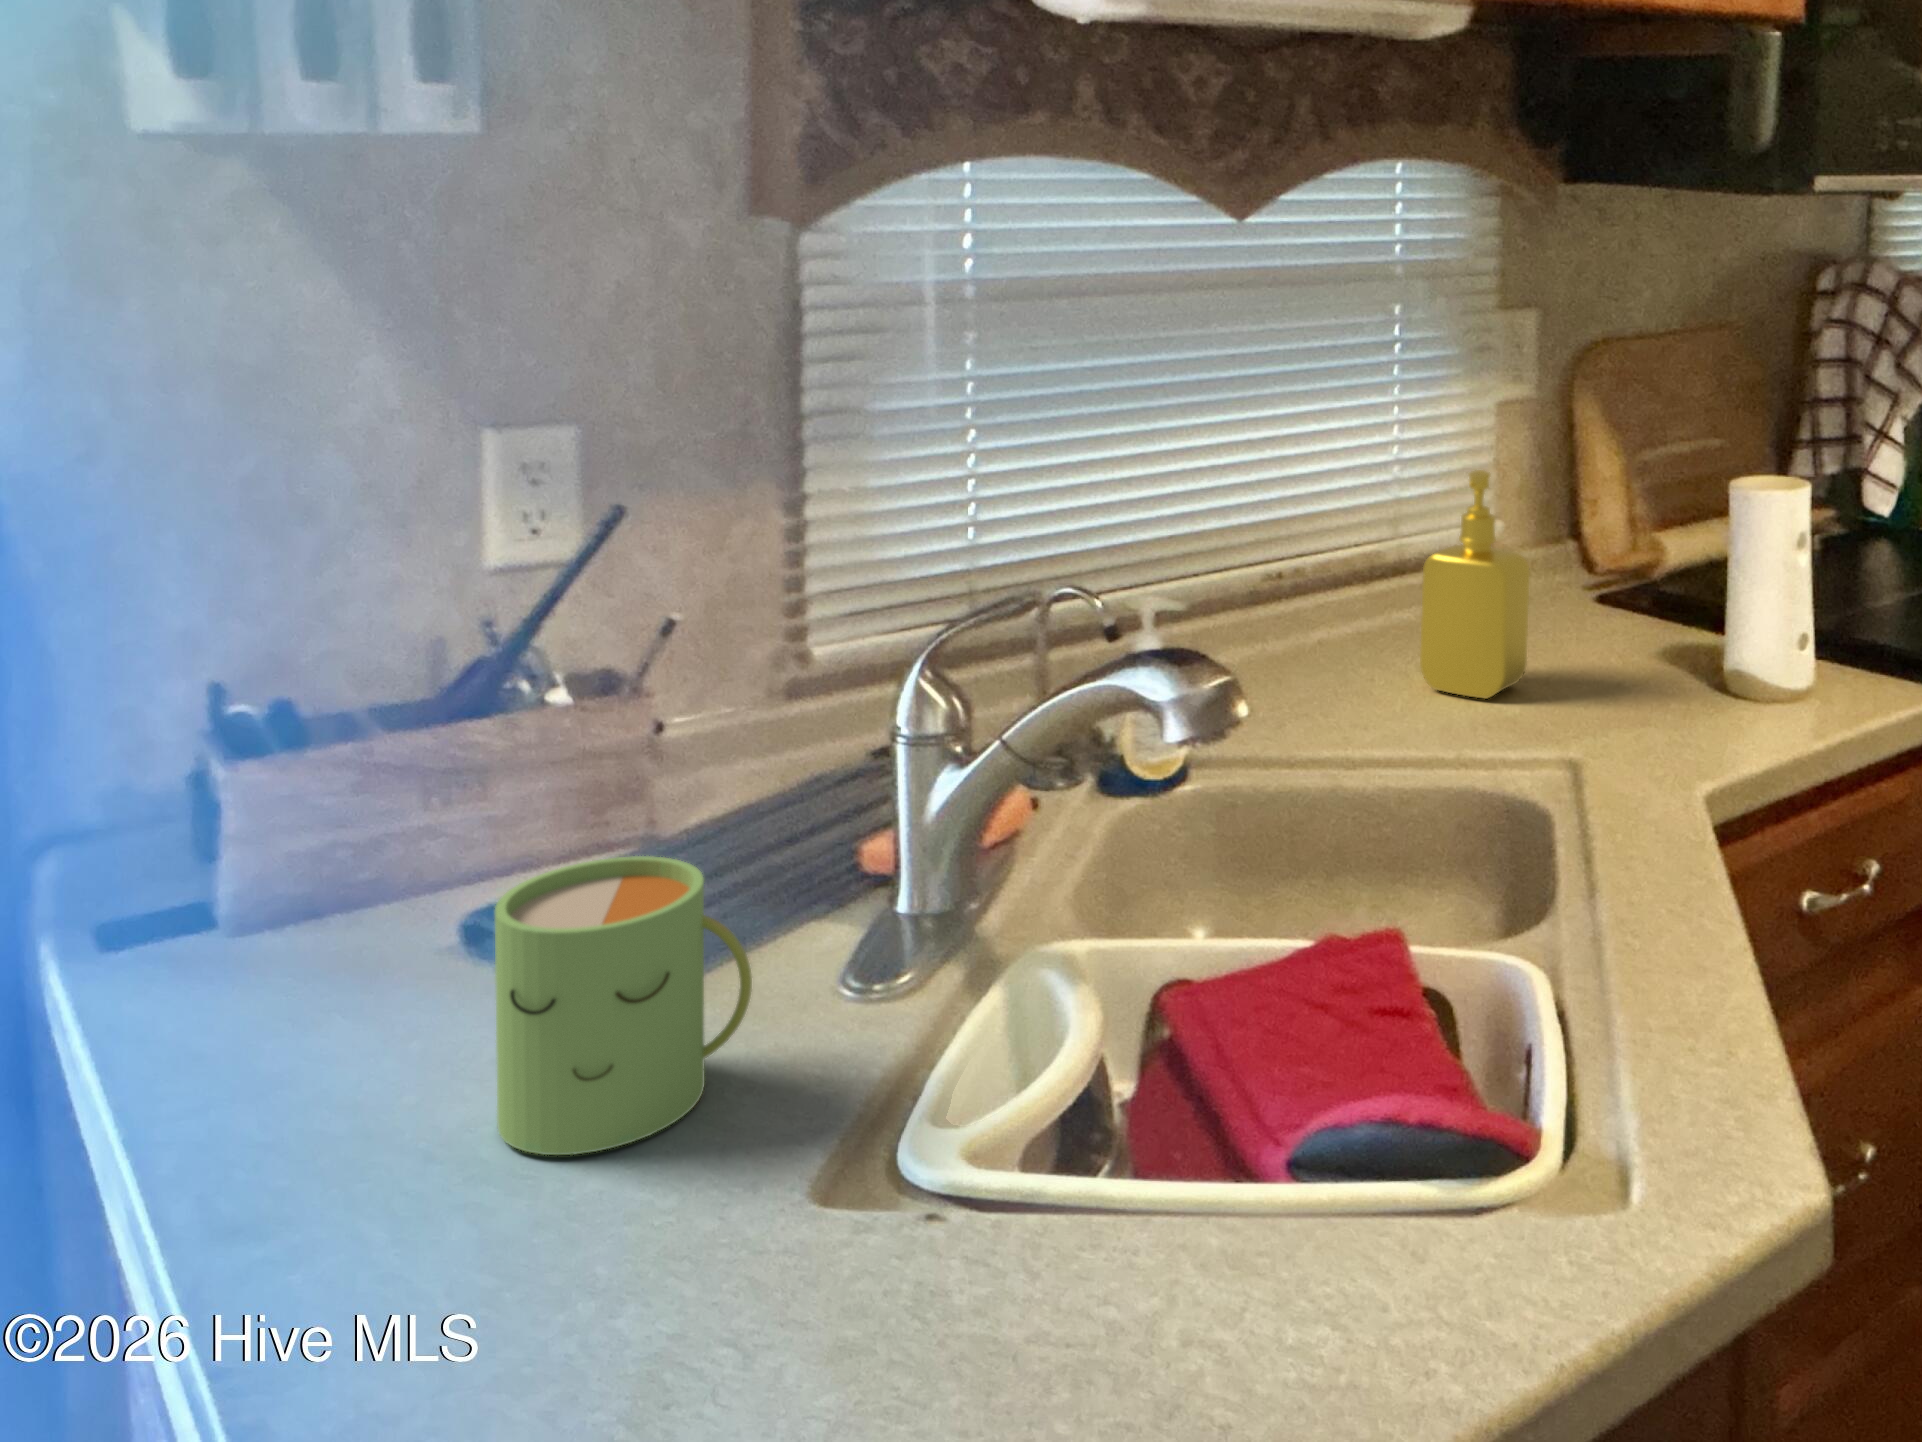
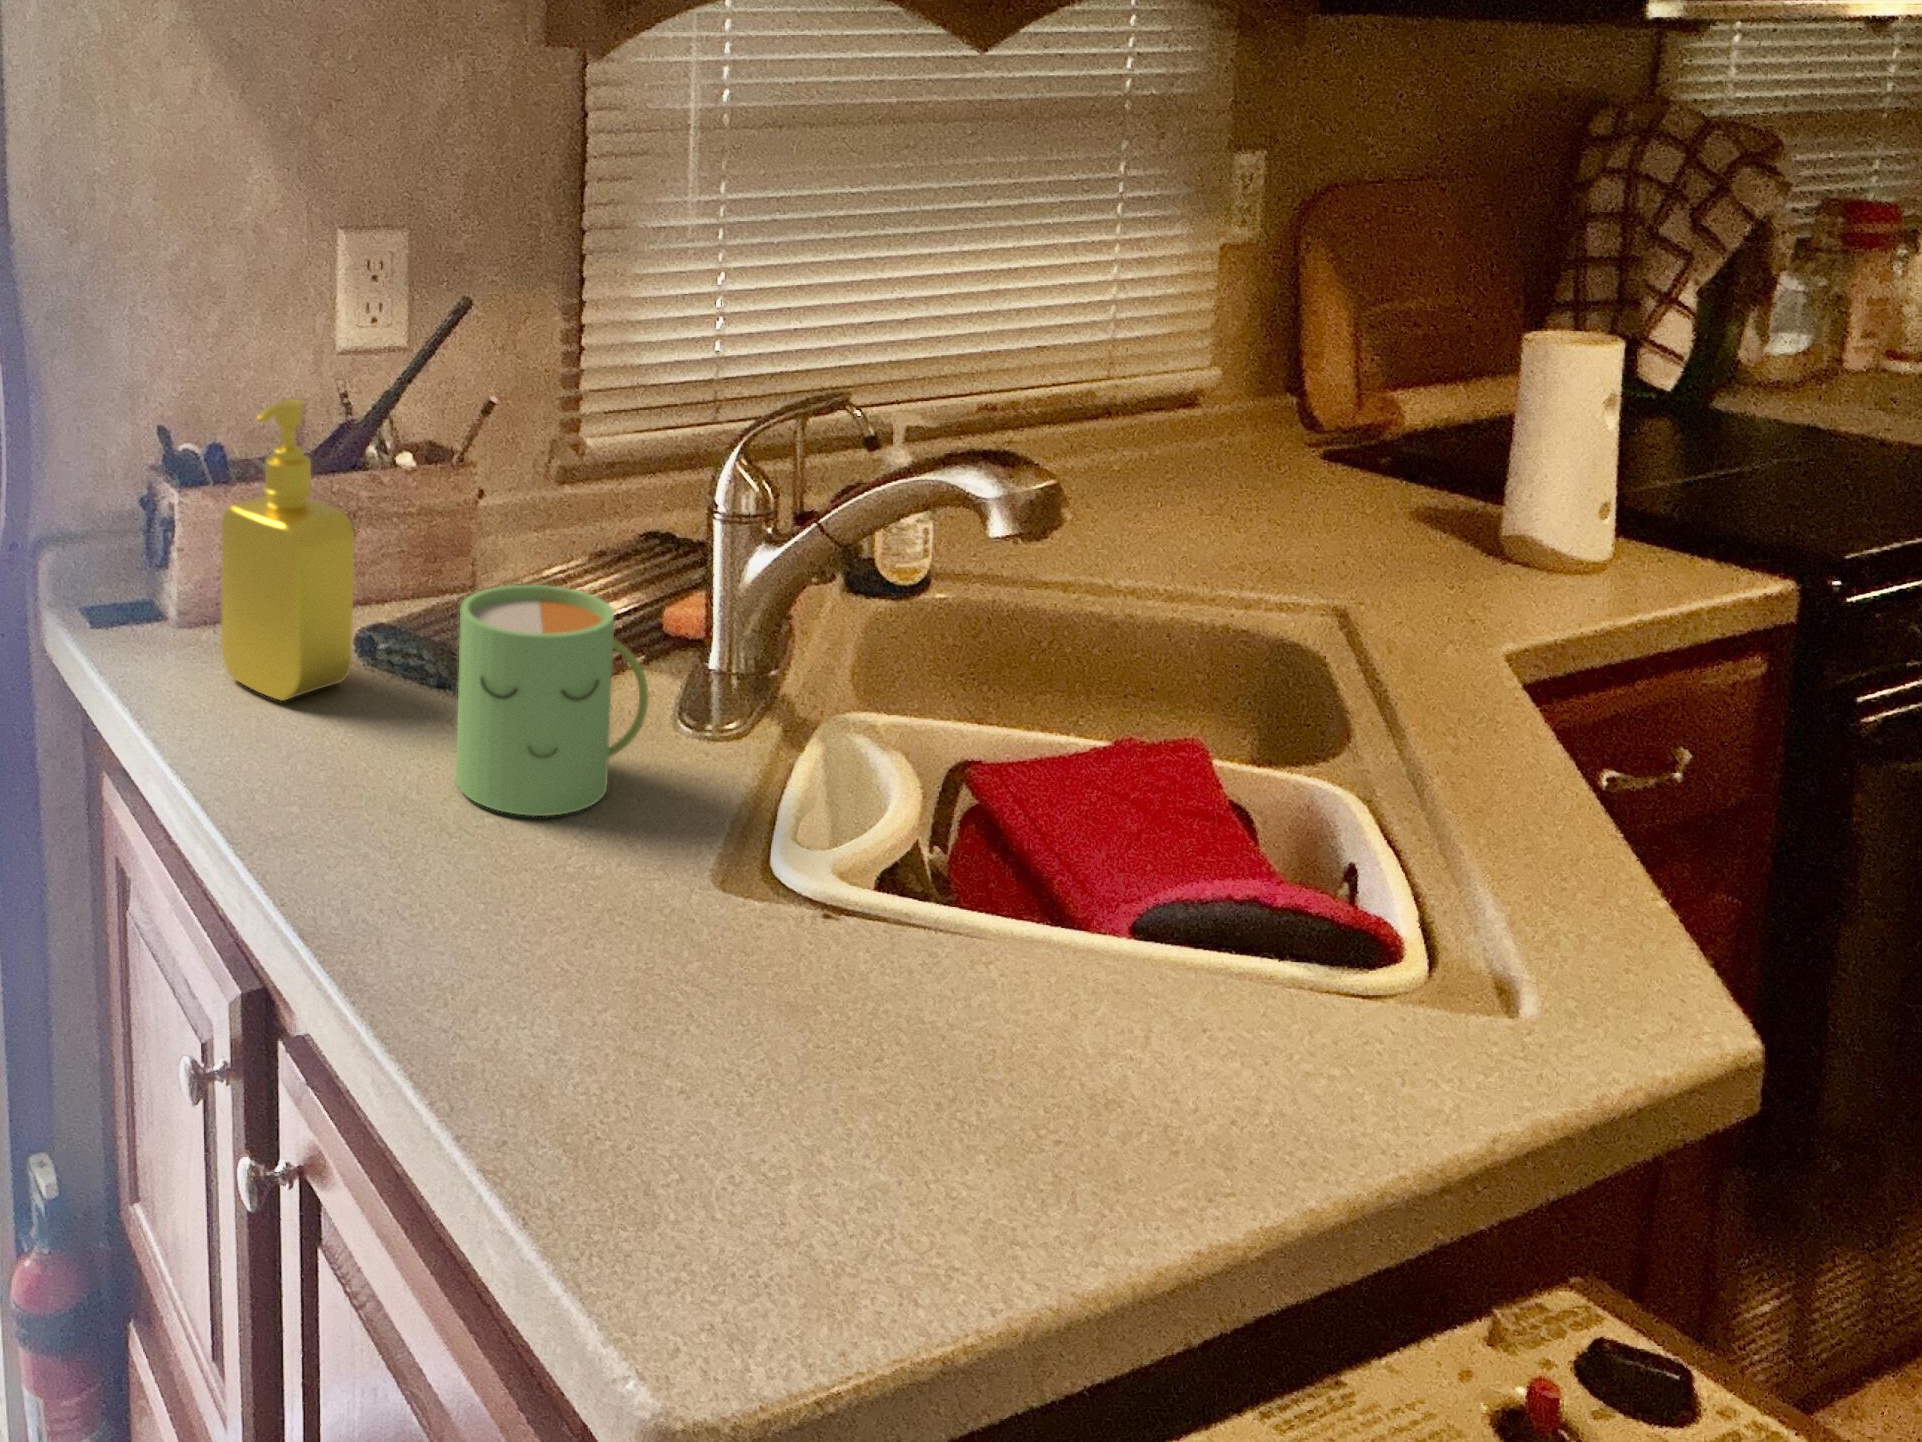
soap dispenser: present [1420,470,1530,699] -> present [221,399,354,701]

